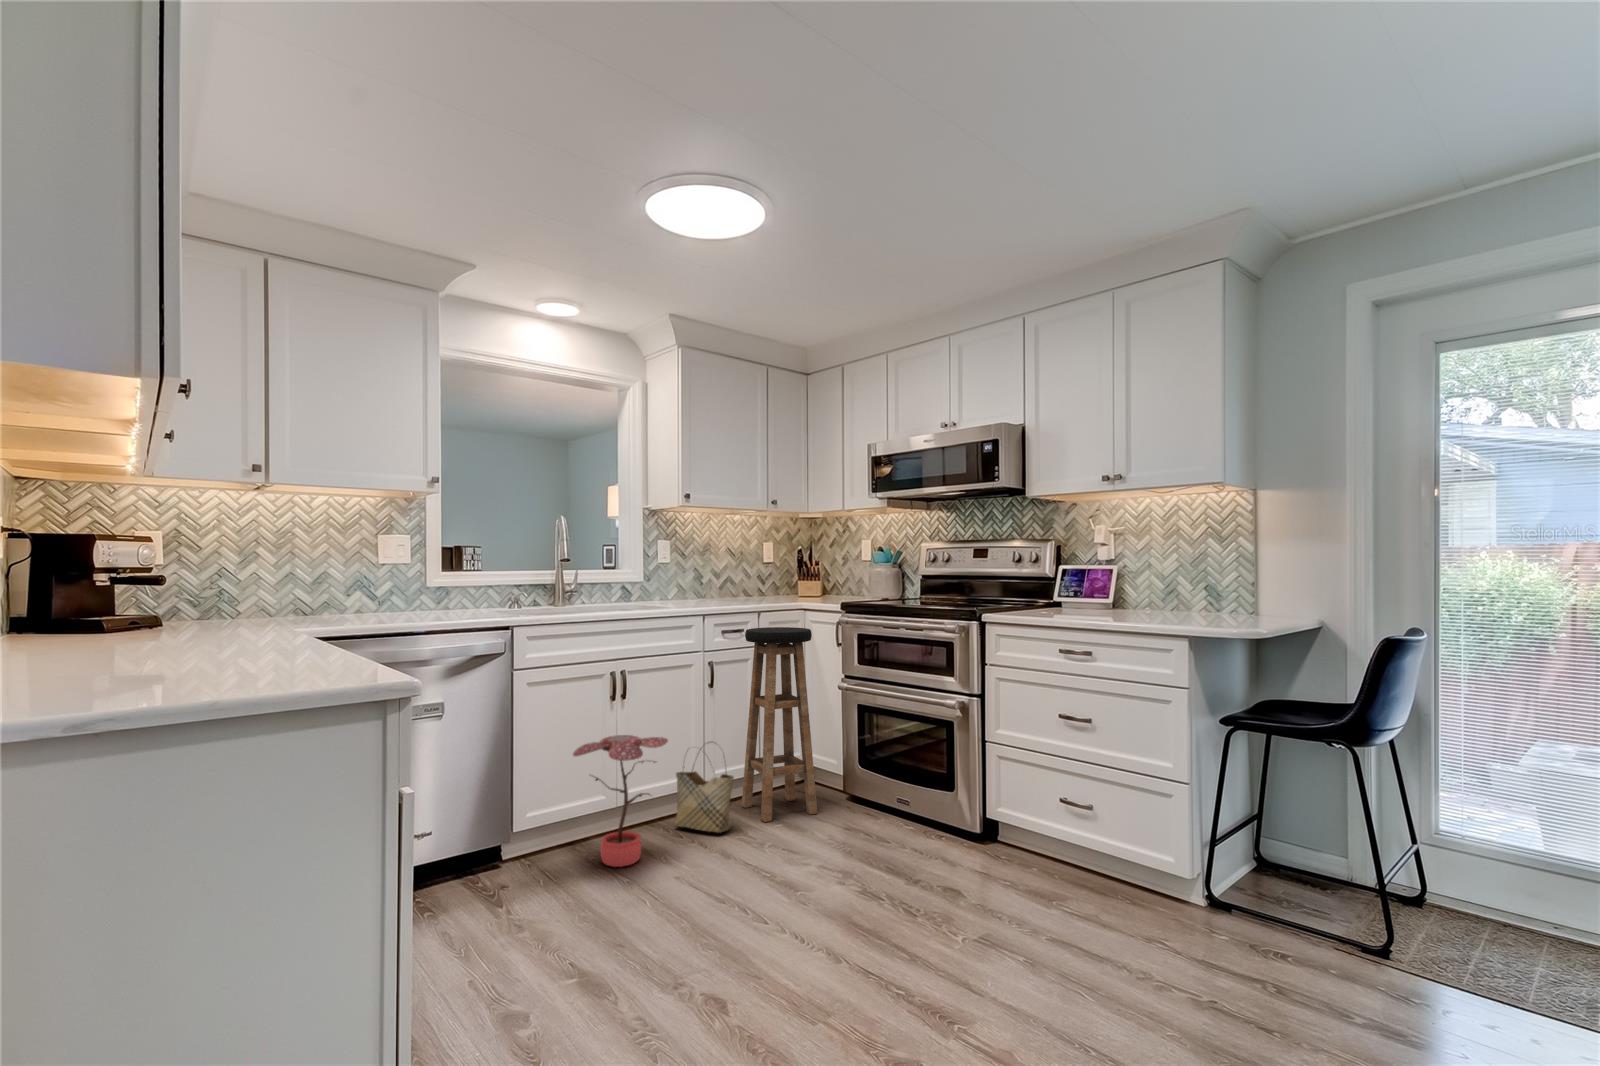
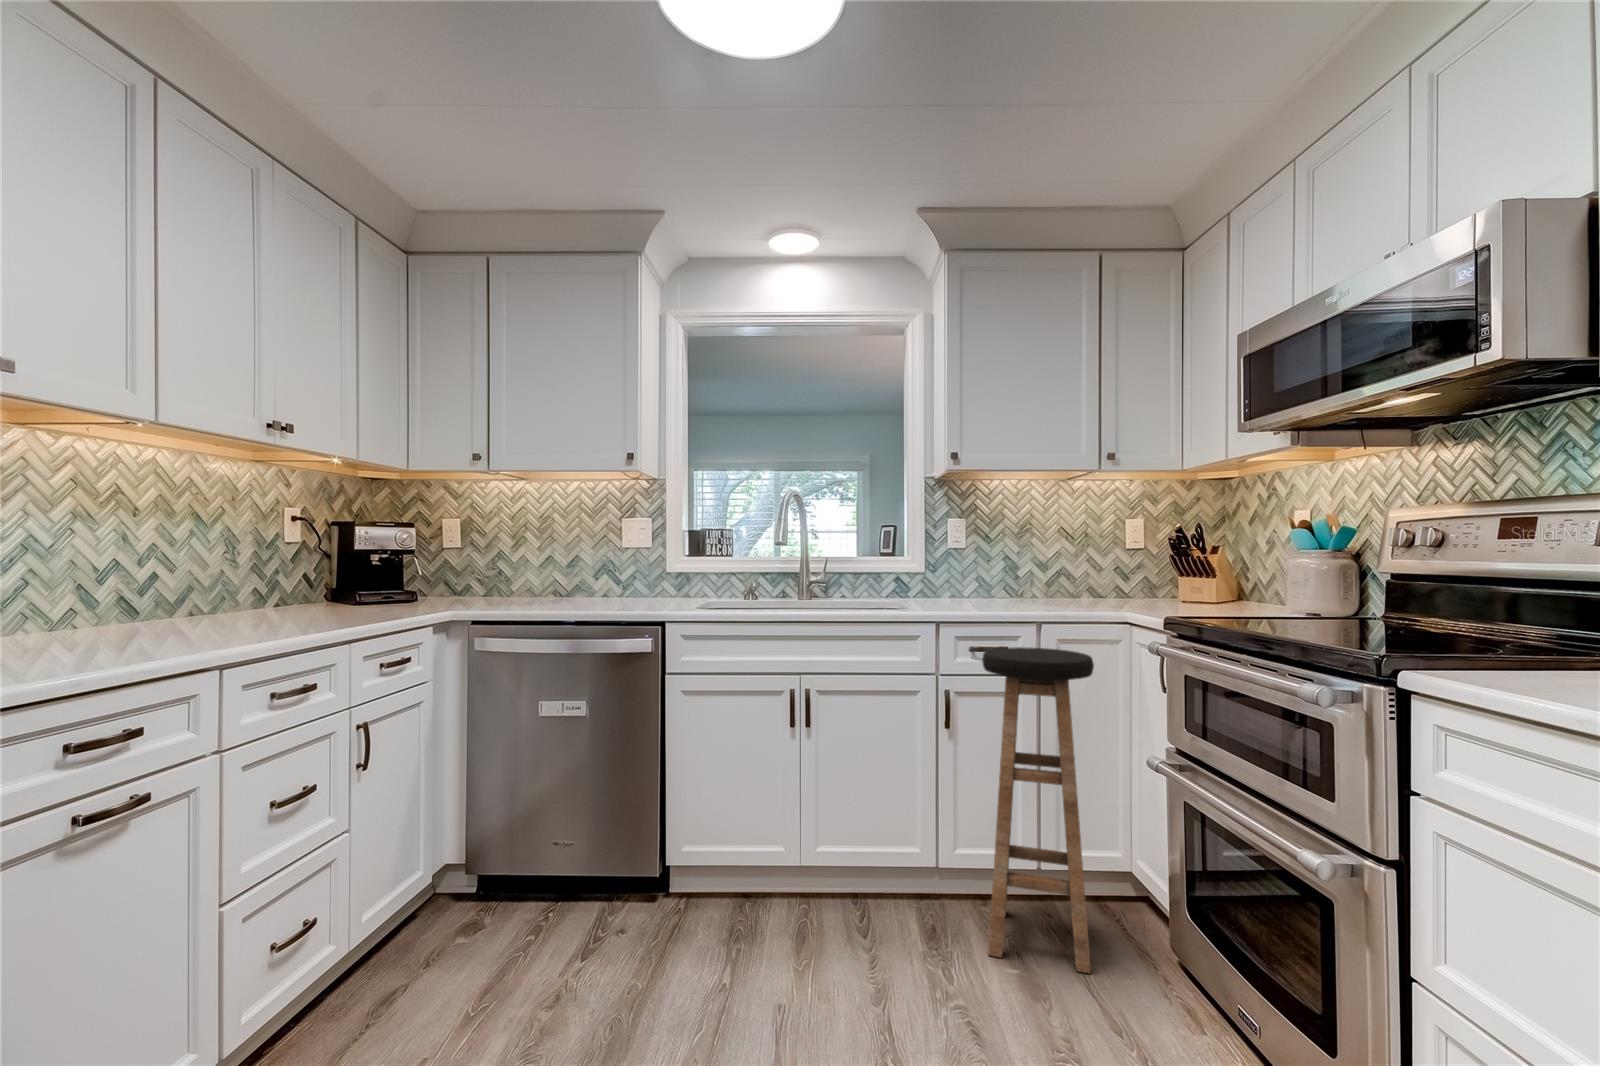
potted plant: present [573,735,668,867] -> none [686,772,806,955]
woven basket: present [675,748,734,833] -> none [864,806,932,949]

